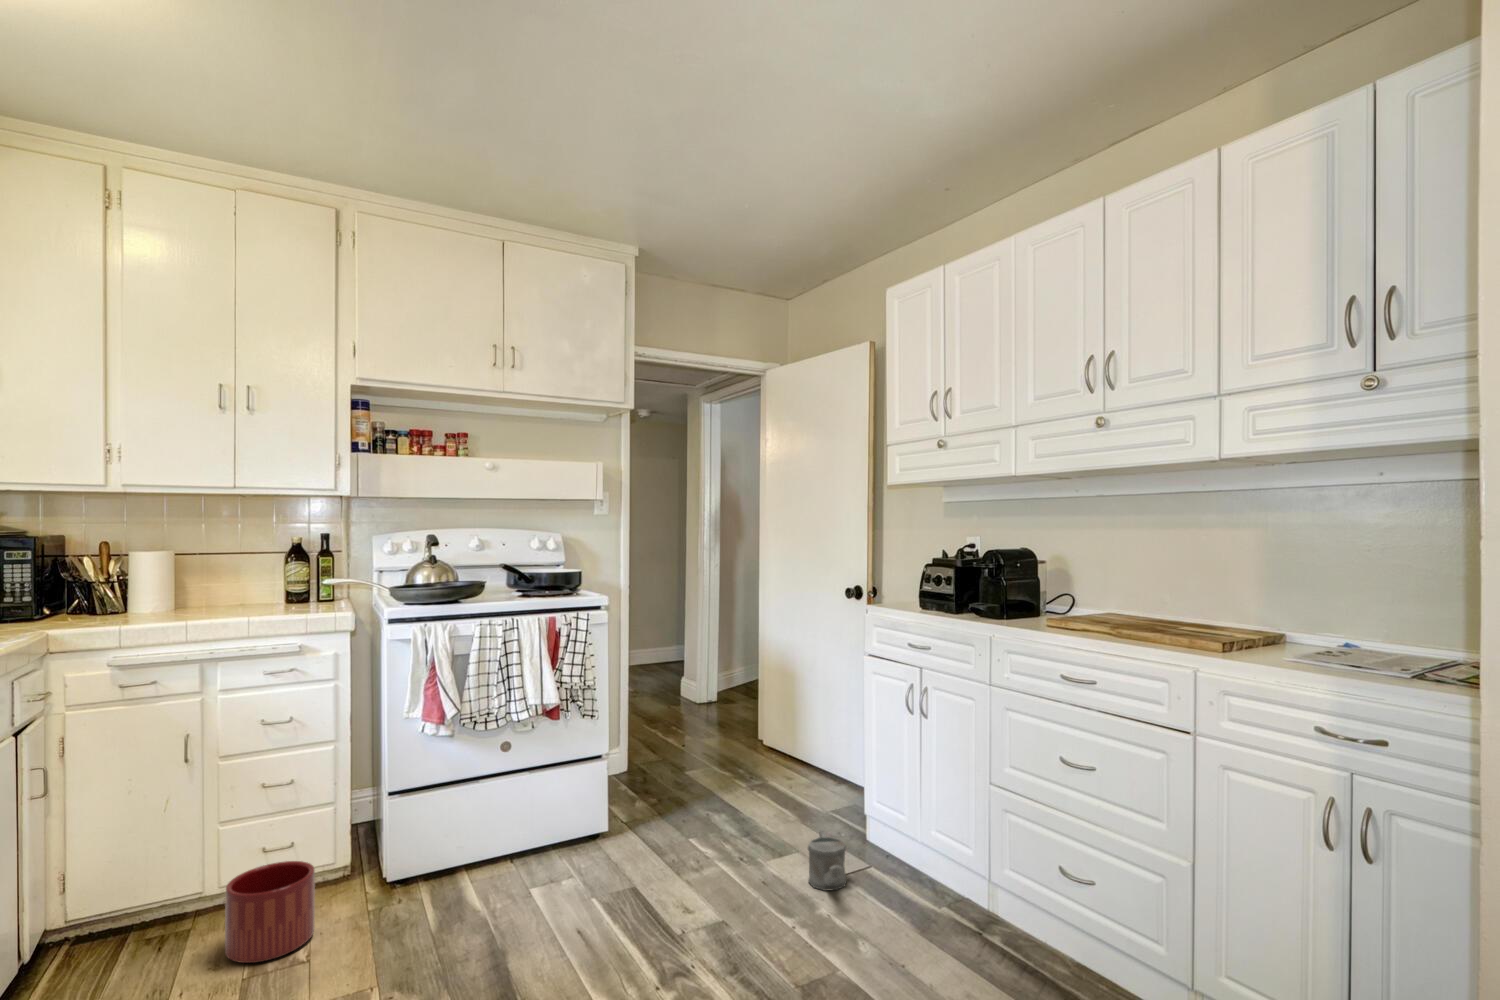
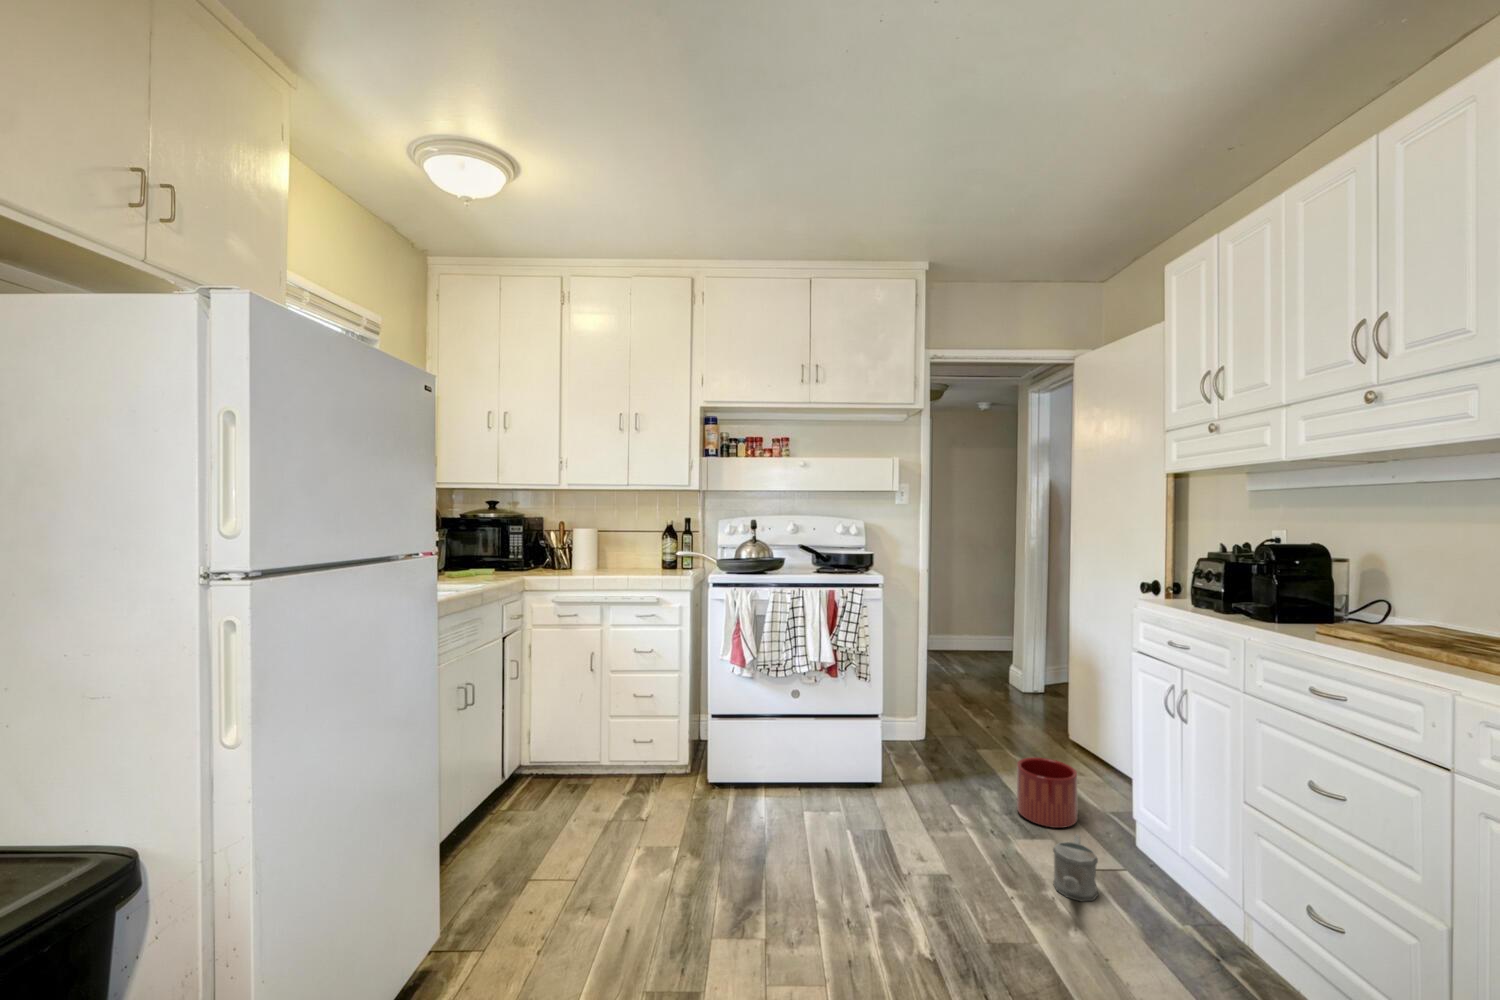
planter: present [225,861,315,963] -> present [1017,757,1077,828]

